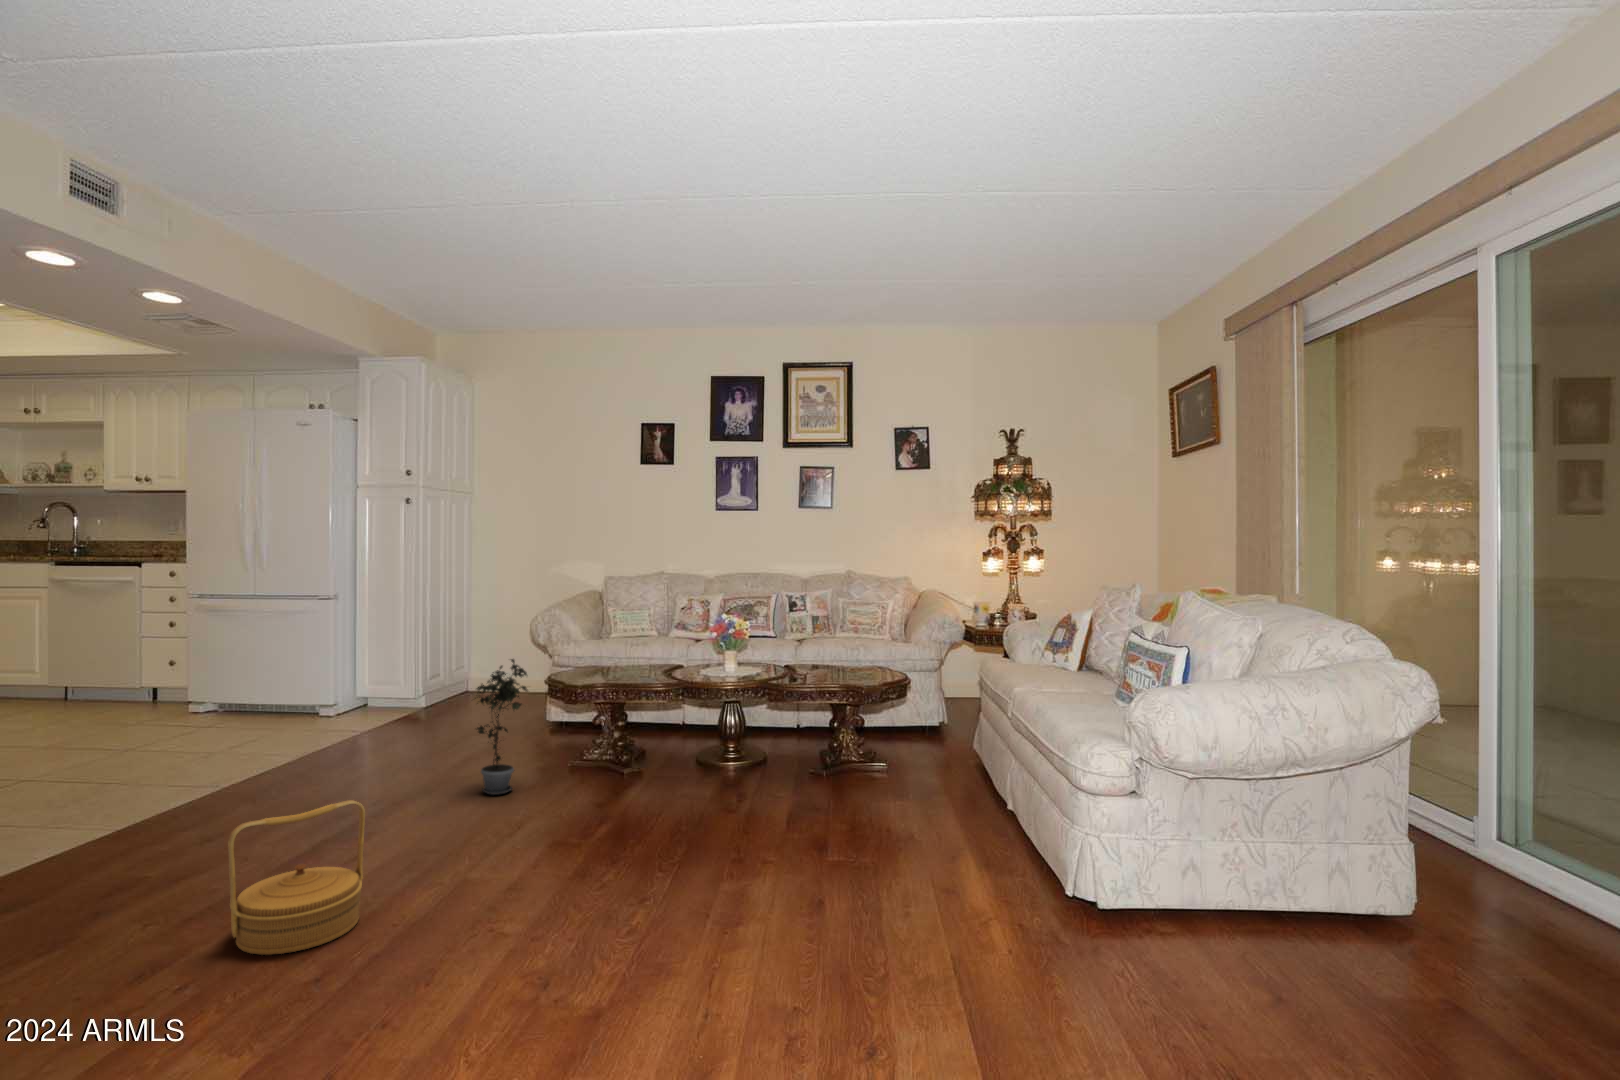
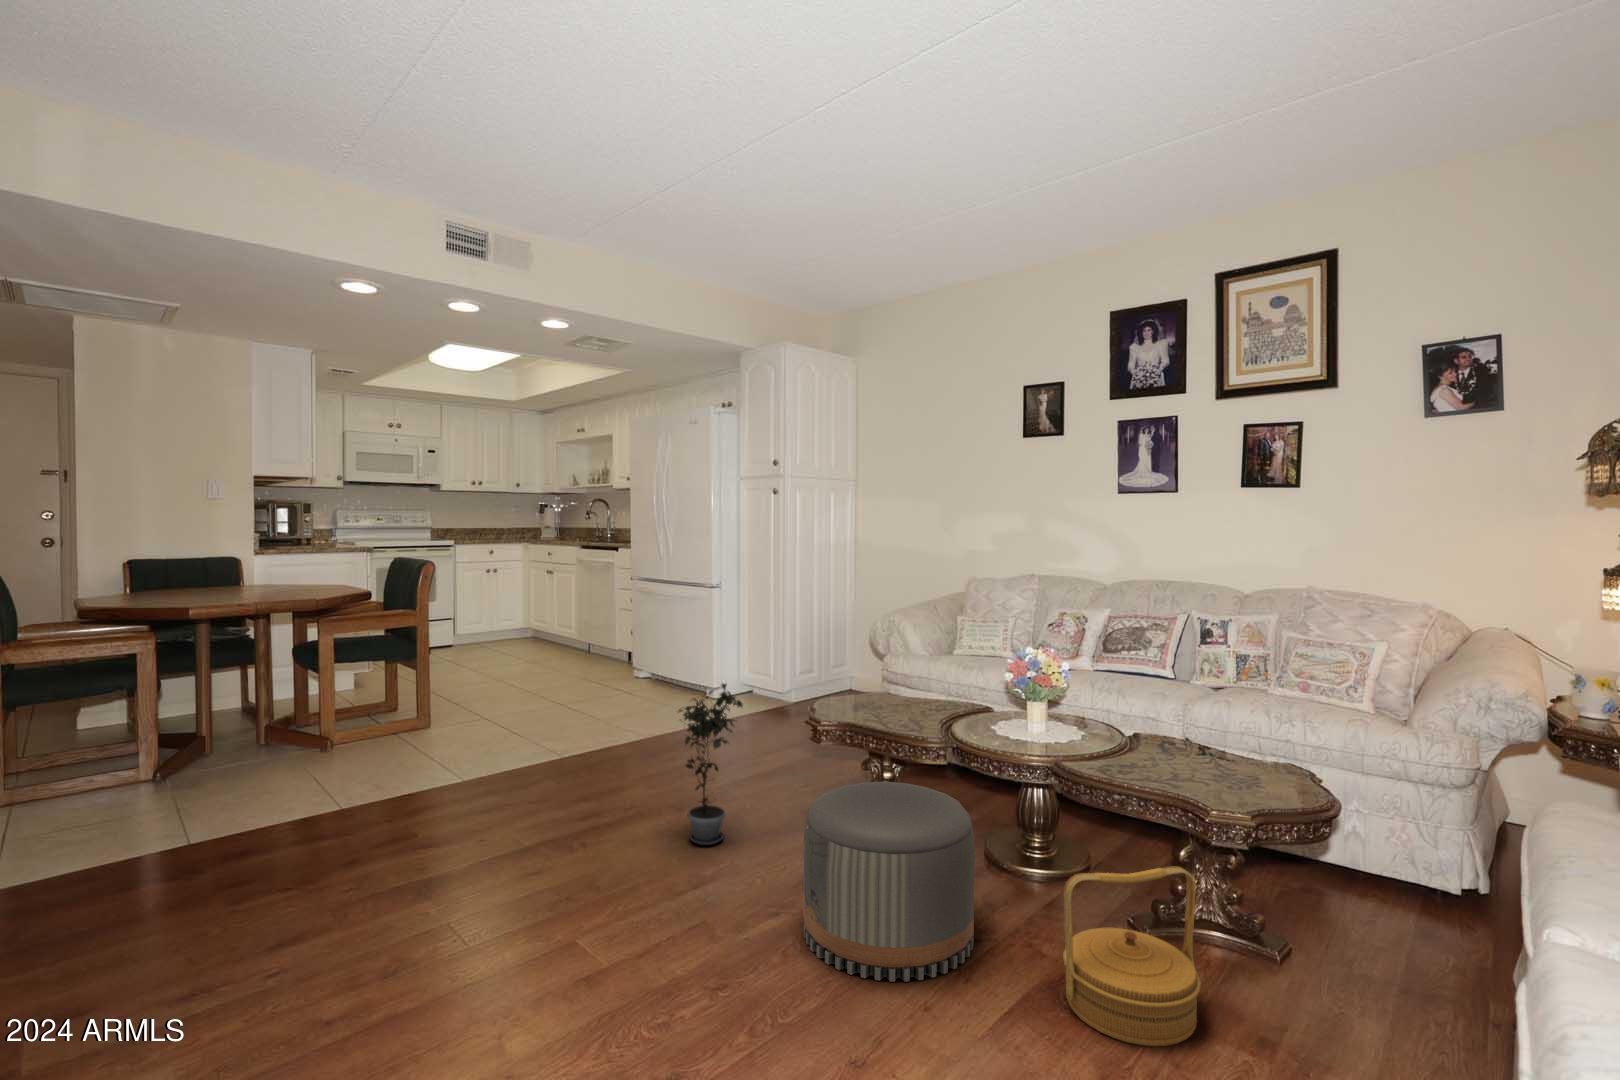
pouf: none [634,704,749,819] -> present [803,782,975,982]
basket: present [228,800,365,955] -> present [1063,867,1201,1046]

